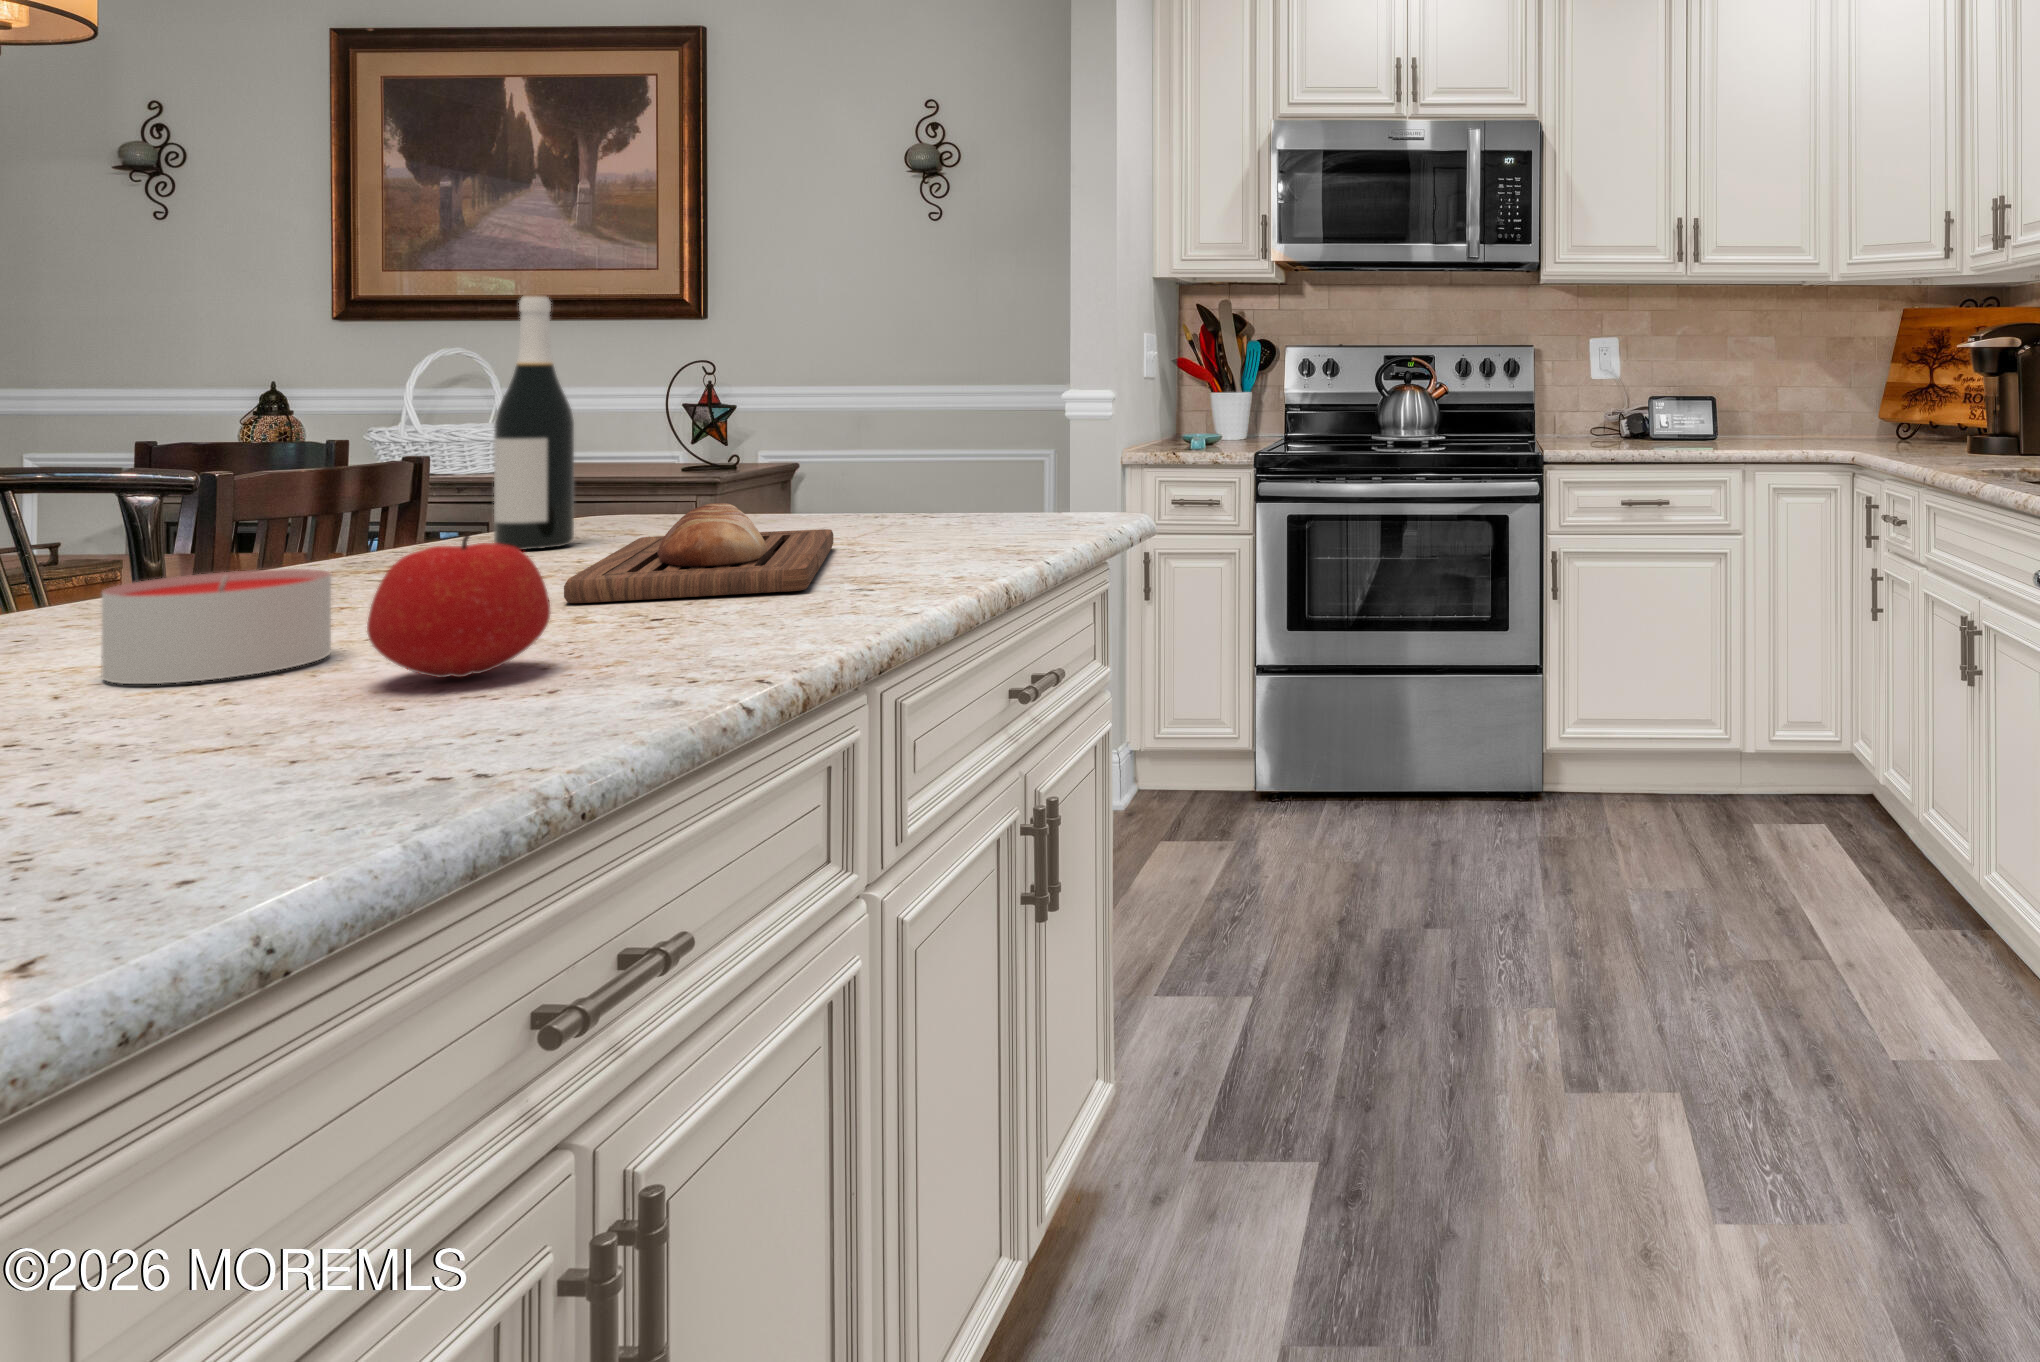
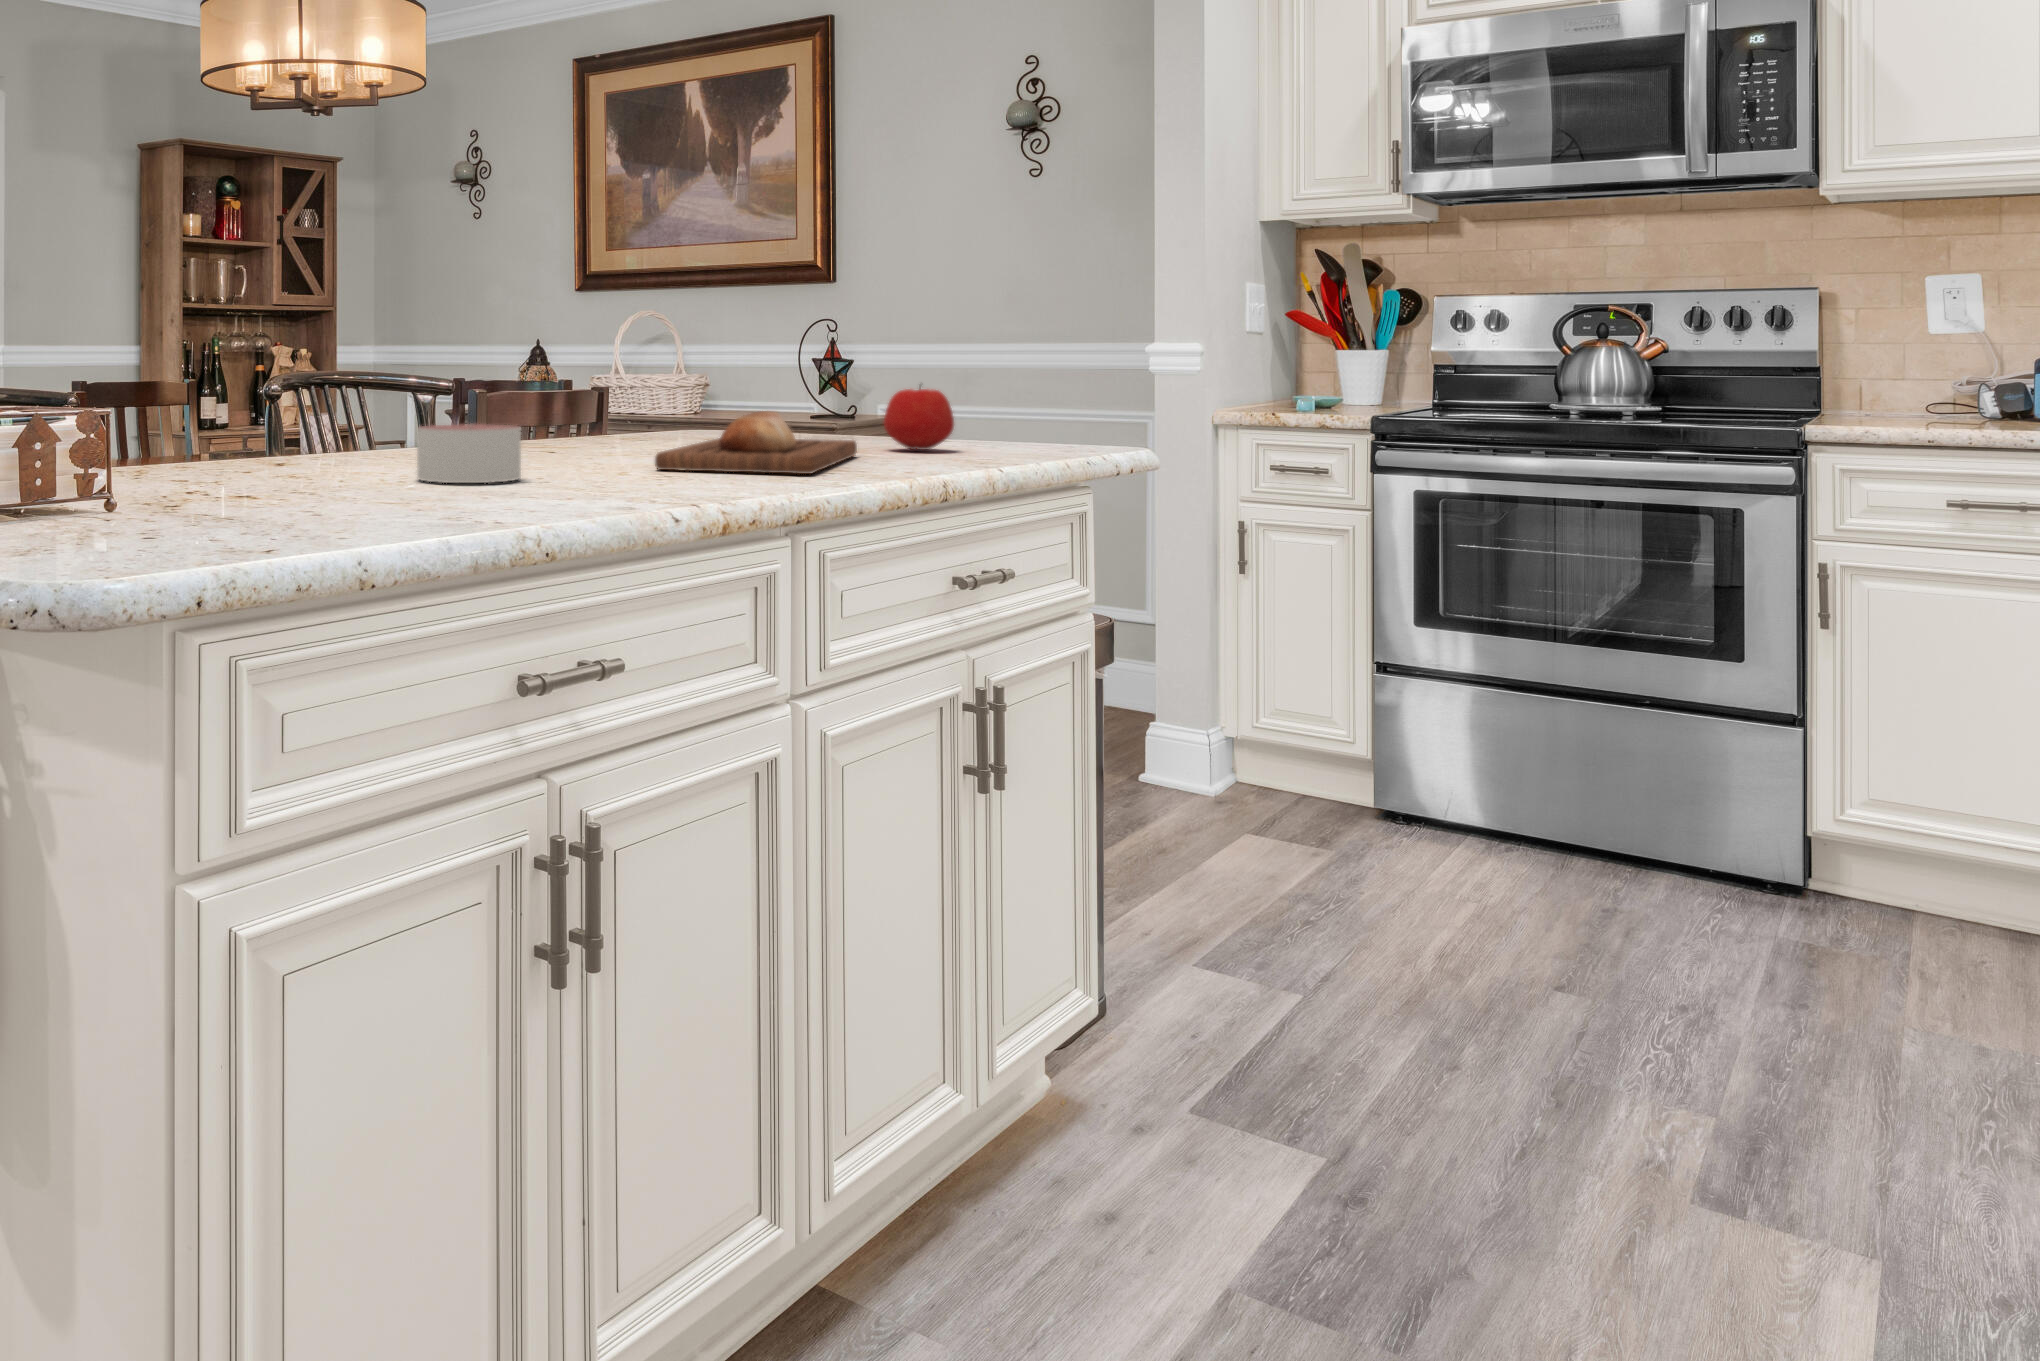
wine bottle: present [494,294,574,550] -> none [633,251,683,445]
apple: present [367,533,551,678] -> present [884,388,954,450]

